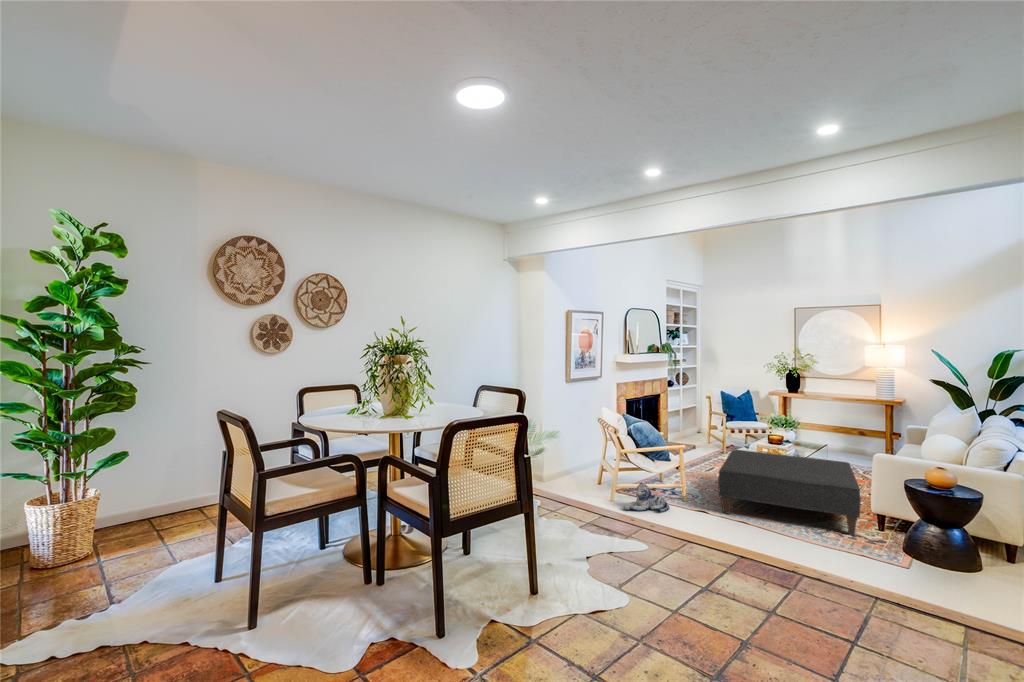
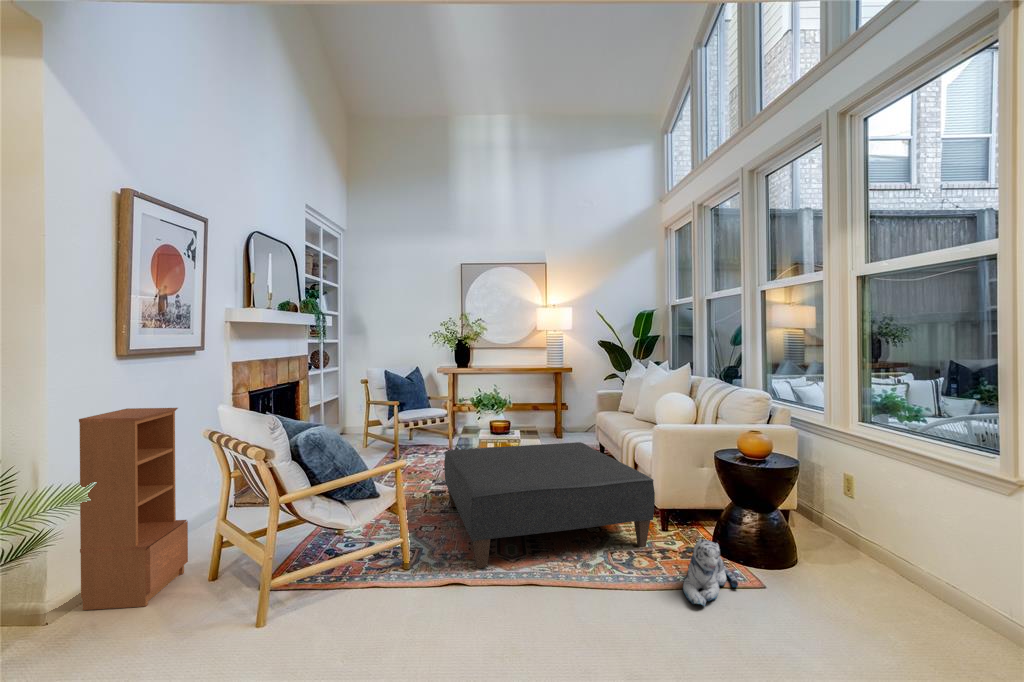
bookcase: none [555,403,591,486] -> present [79,408,188,610]
plush toy: present [624,483,669,512] -> present [683,539,738,606]

